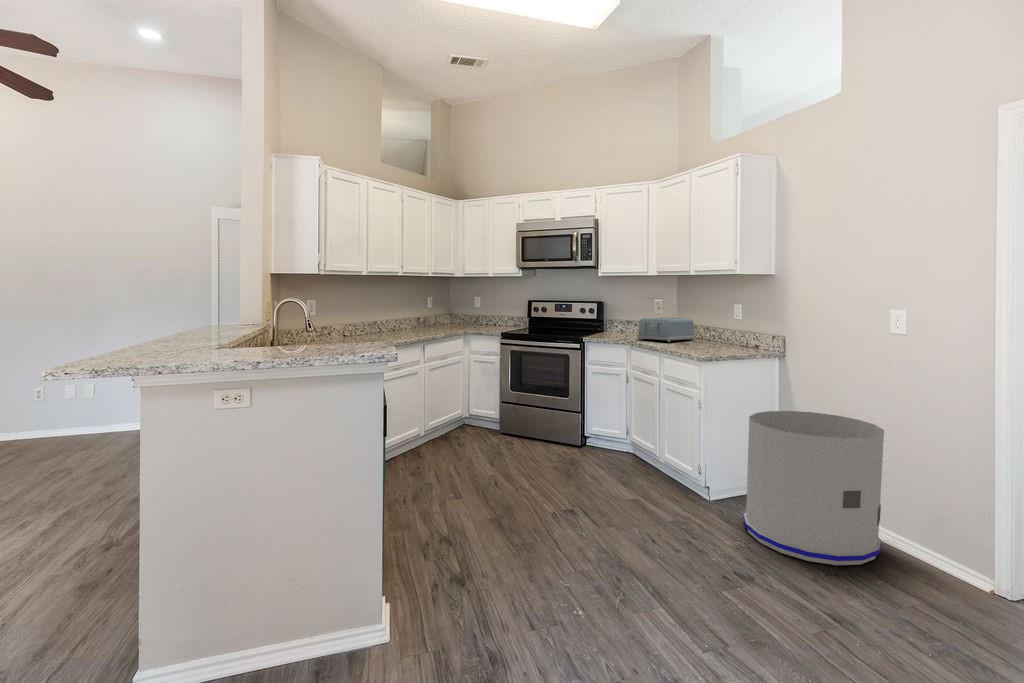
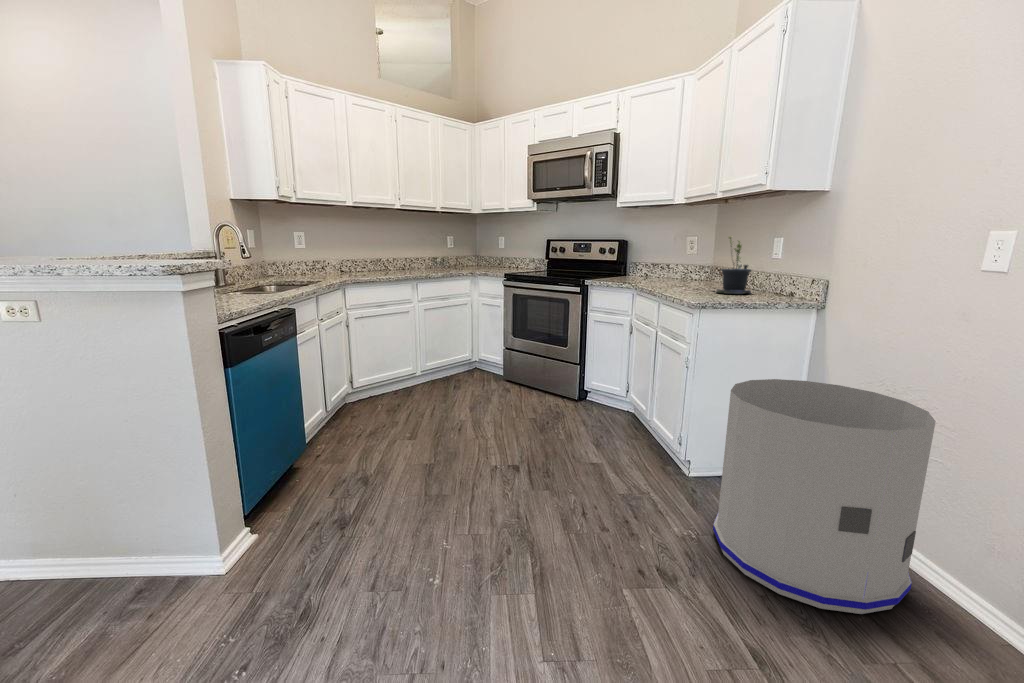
potted plant: none [698,304,730,348] -> present [716,236,751,294]
toaster: present [637,318,695,342] -> none [649,257,722,286]

